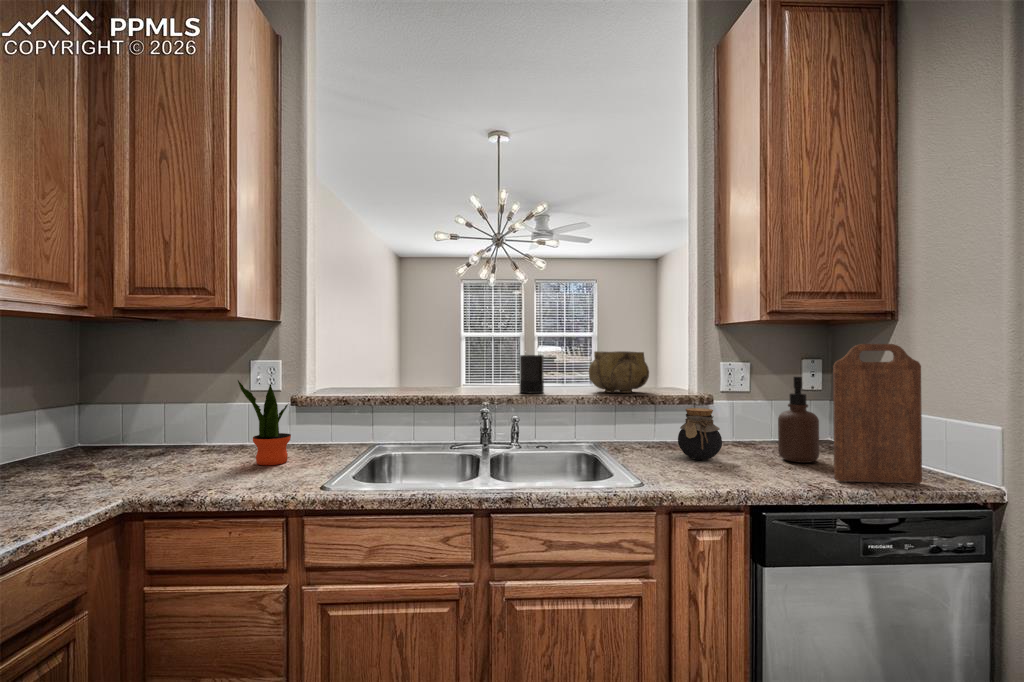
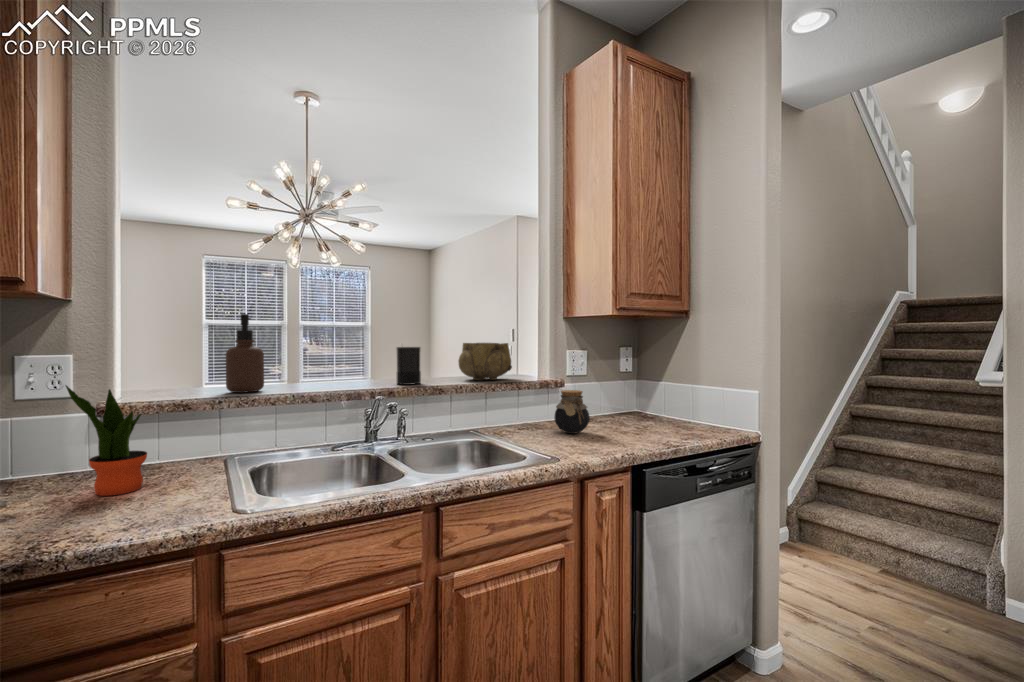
cutting board: present [833,344,922,483] -> none [677,336,726,439]
soap dispenser: present [778,377,819,463] -> present [226,314,264,393]

